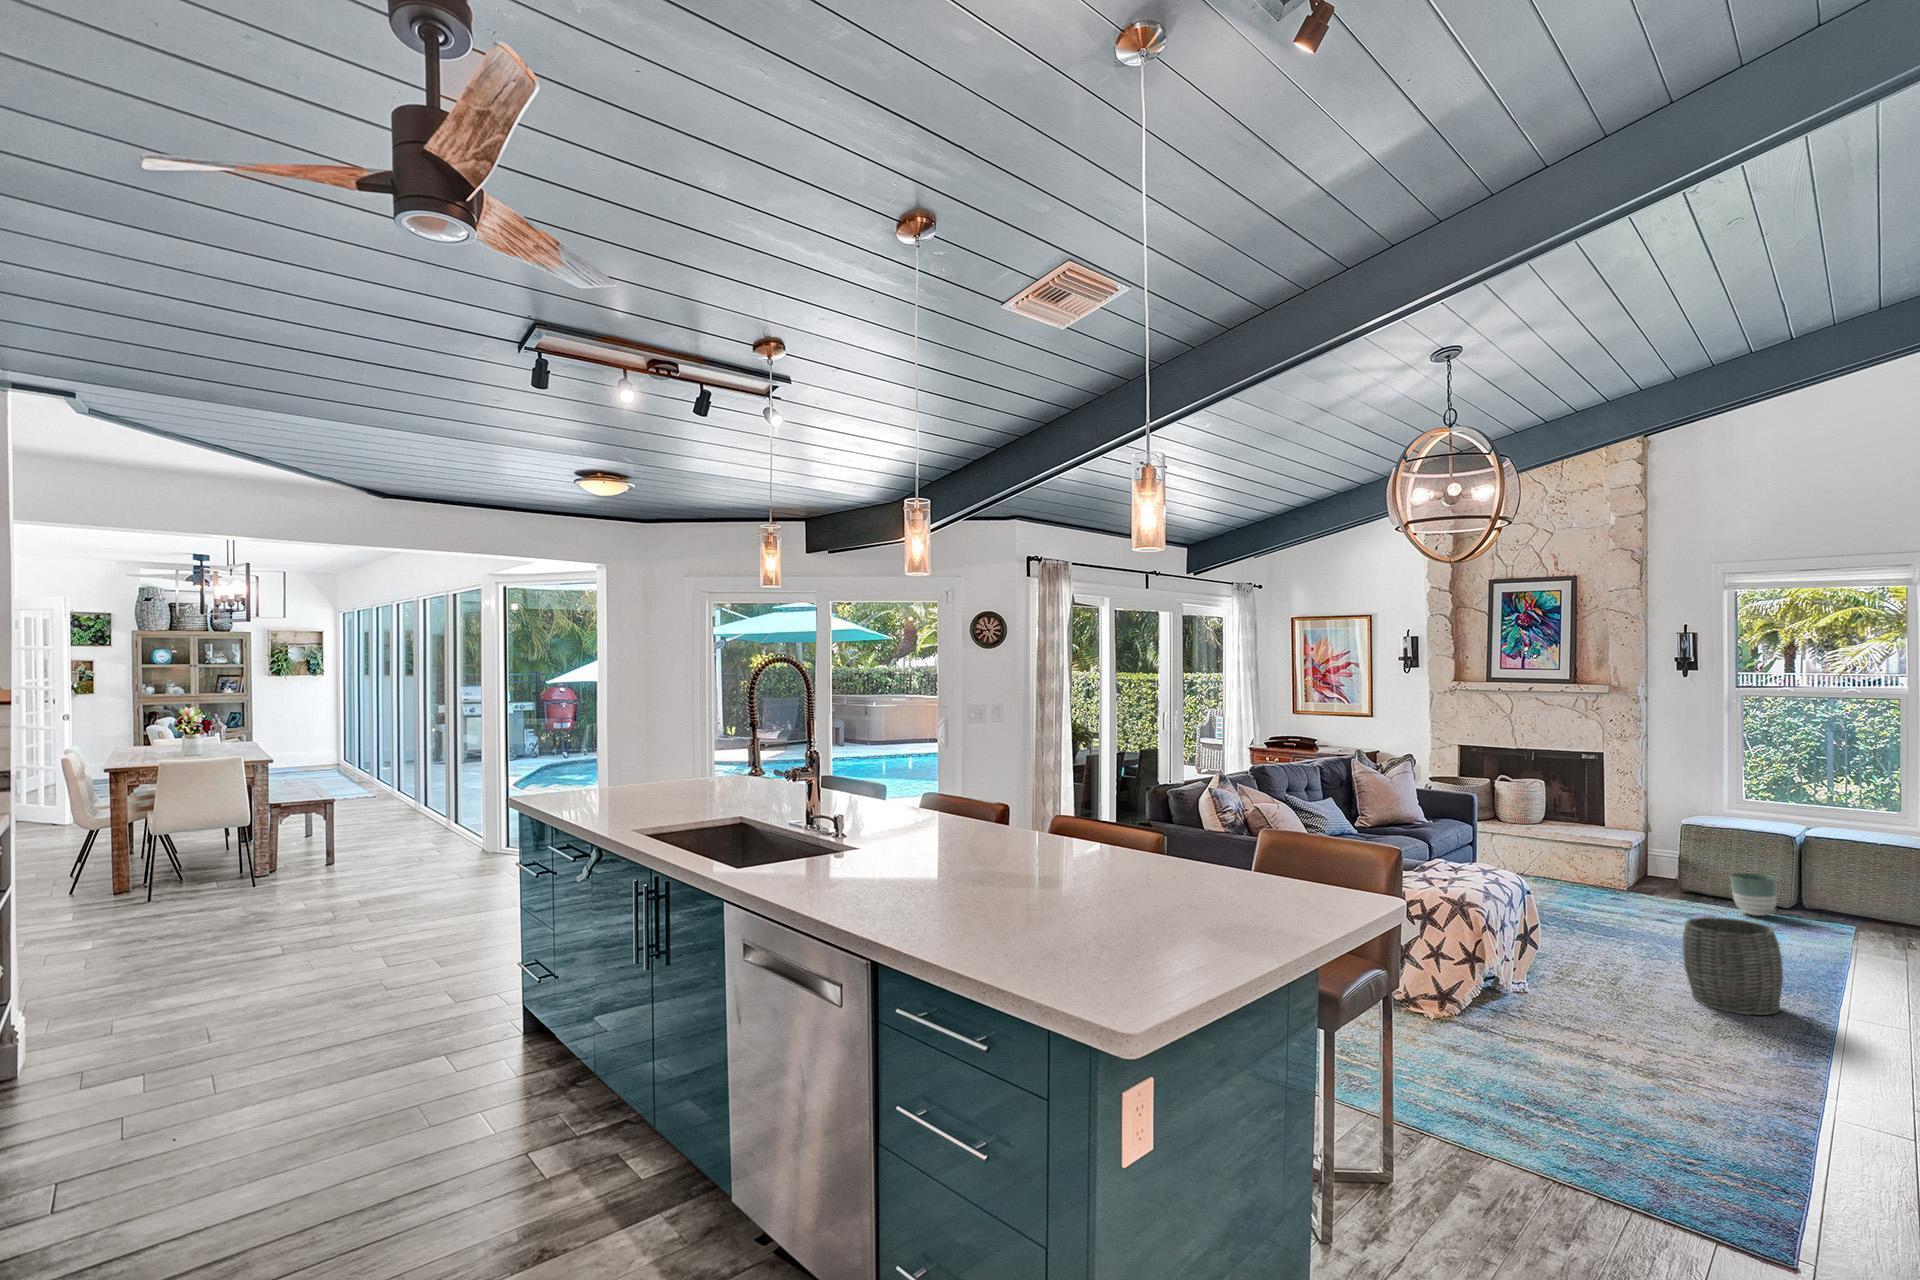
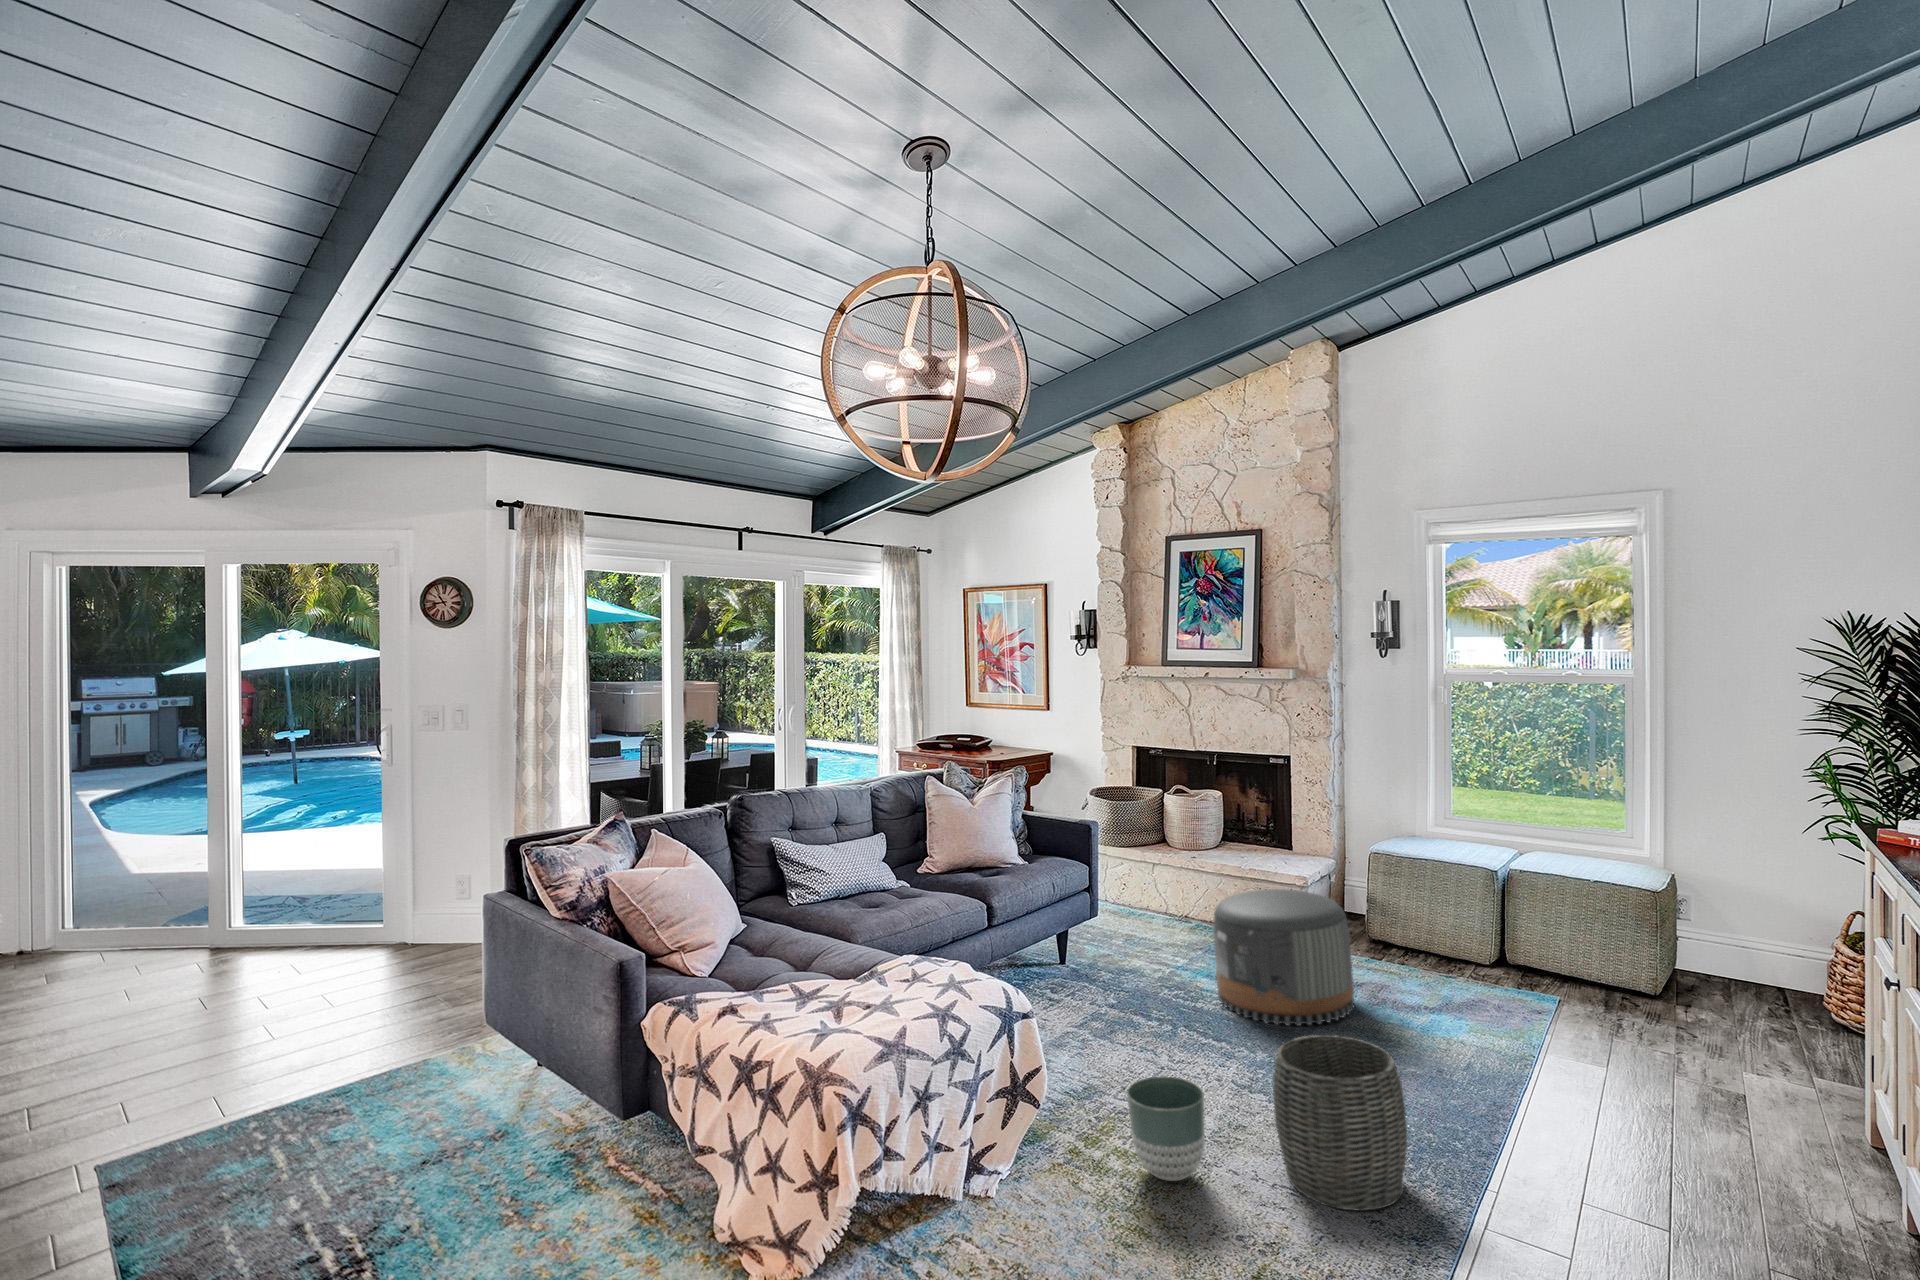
pouf: none [1579,844,1696,935] -> present [1213,889,1354,1026]
planter: present [1730,873,1776,916] -> present [1127,1076,1205,1181]

